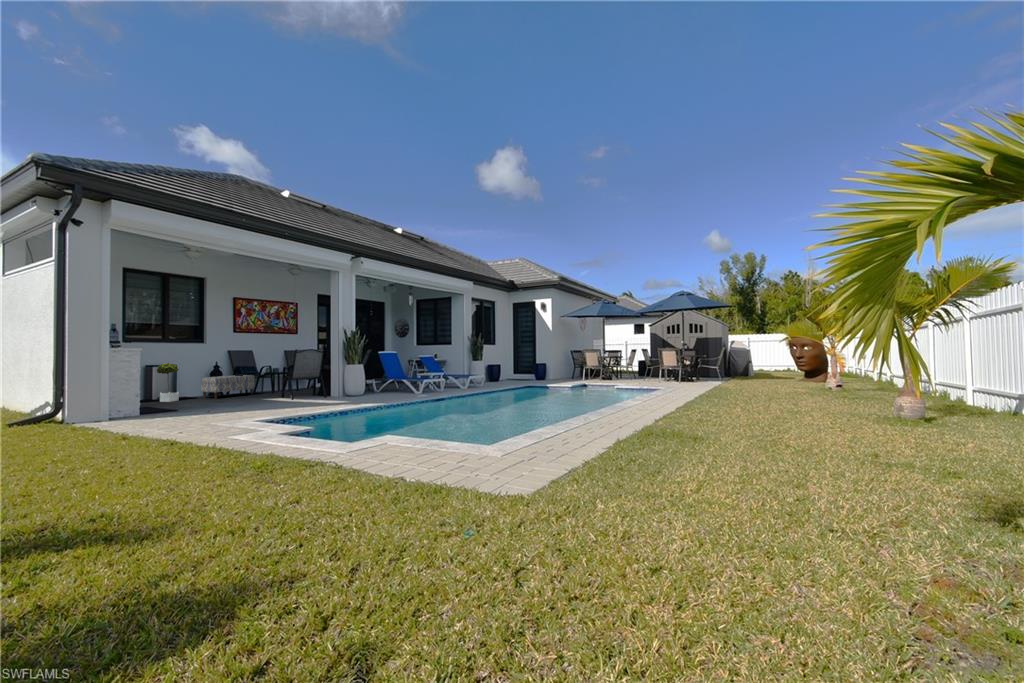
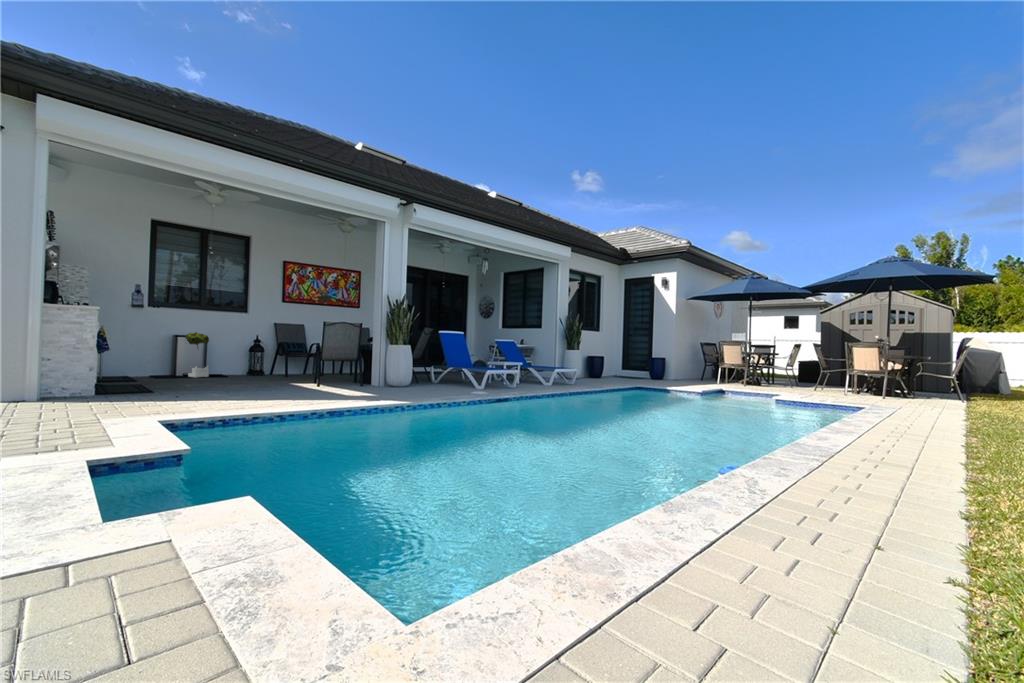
bench: present [201,375,255,399] -> none [238,351,299,377]

